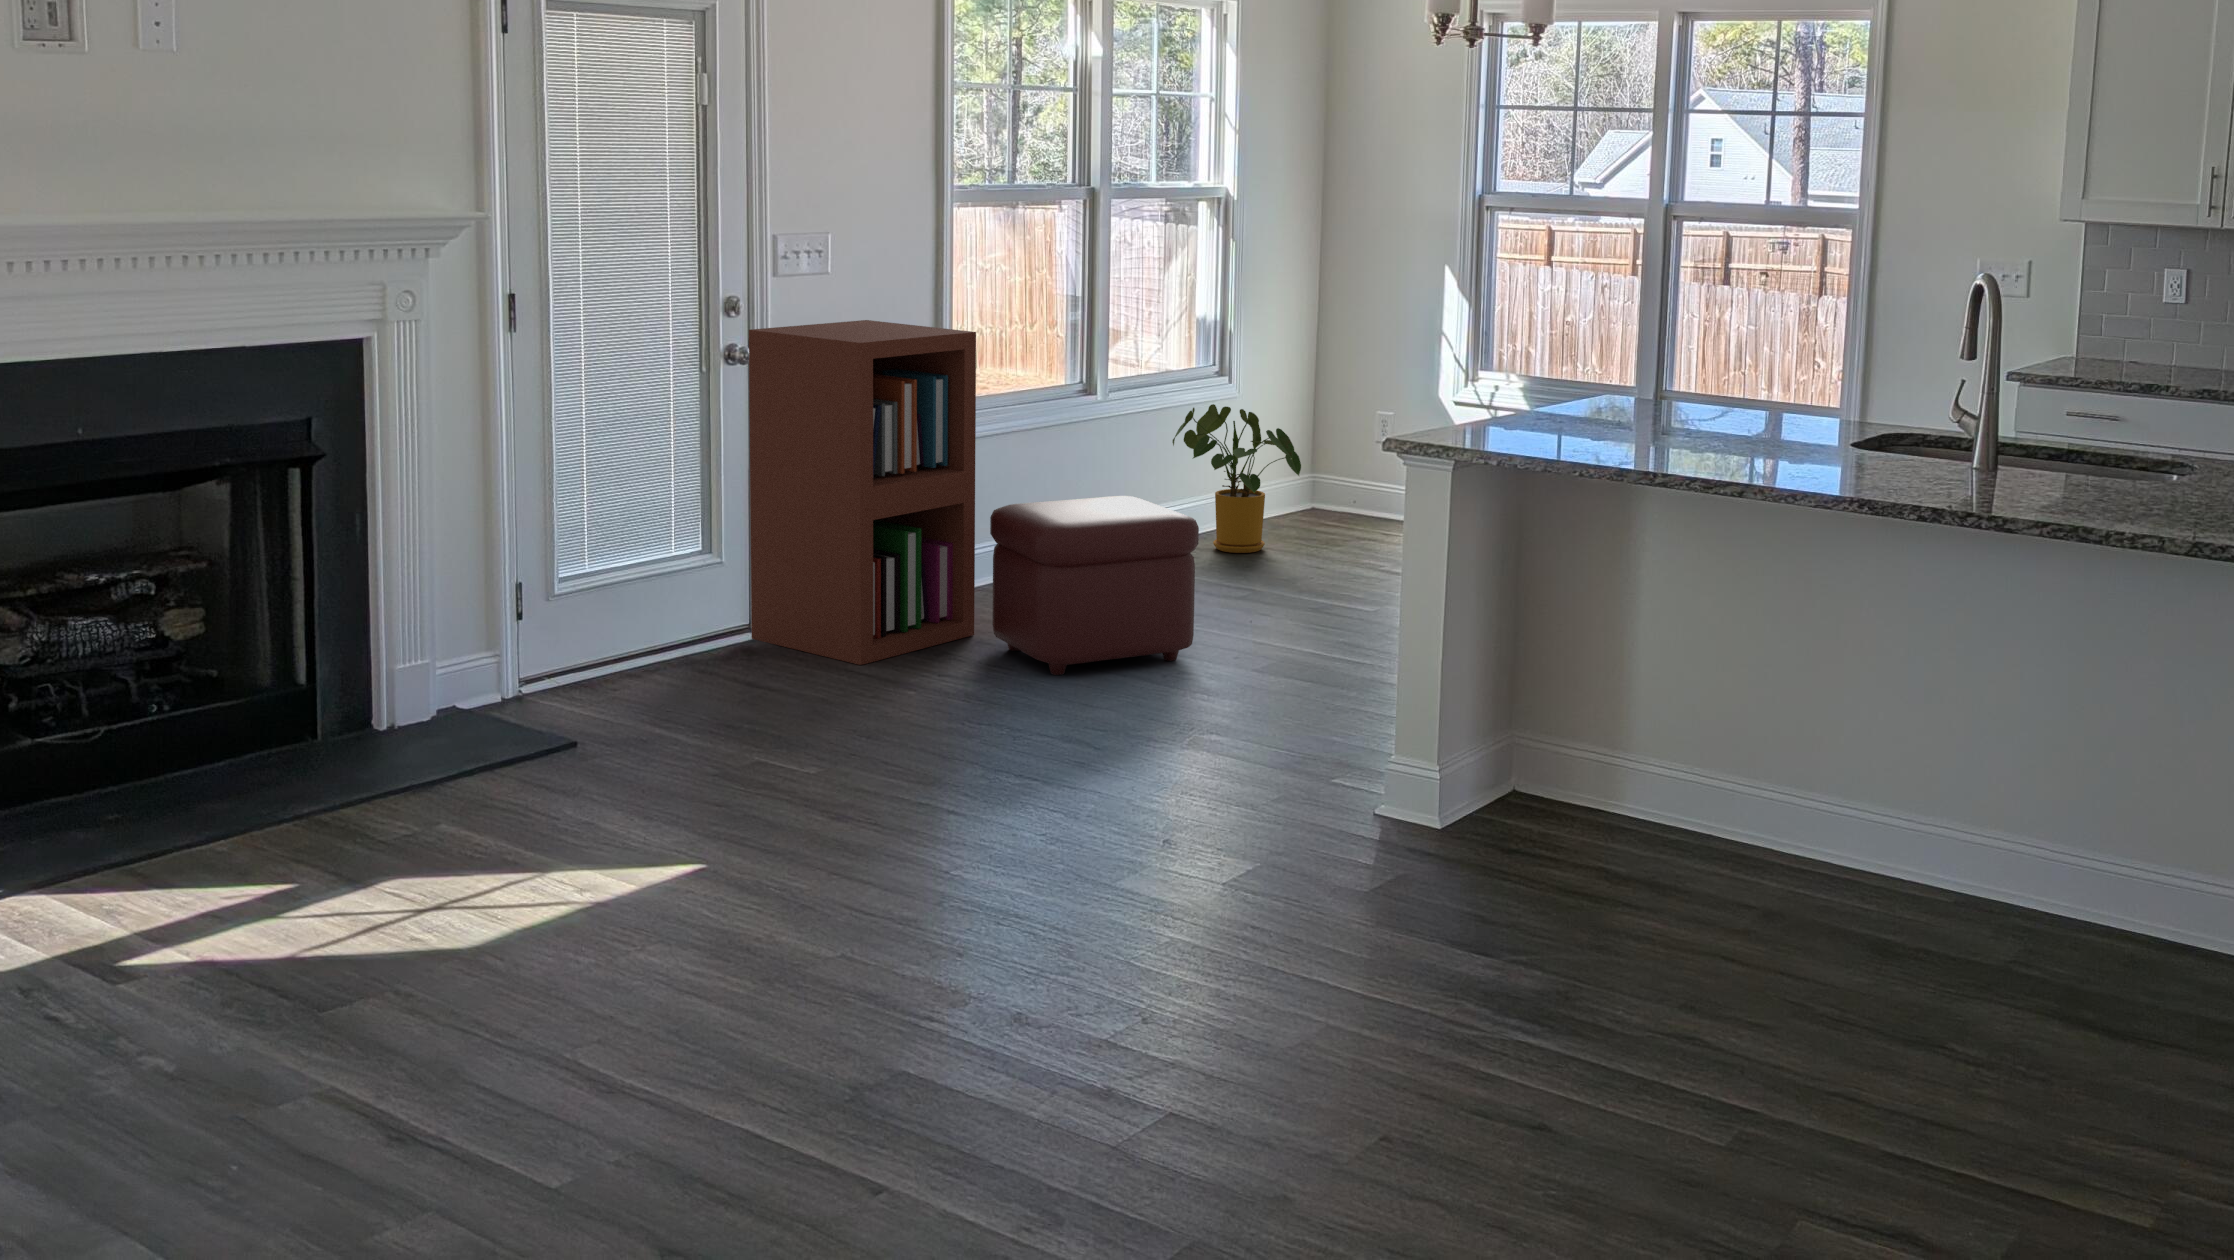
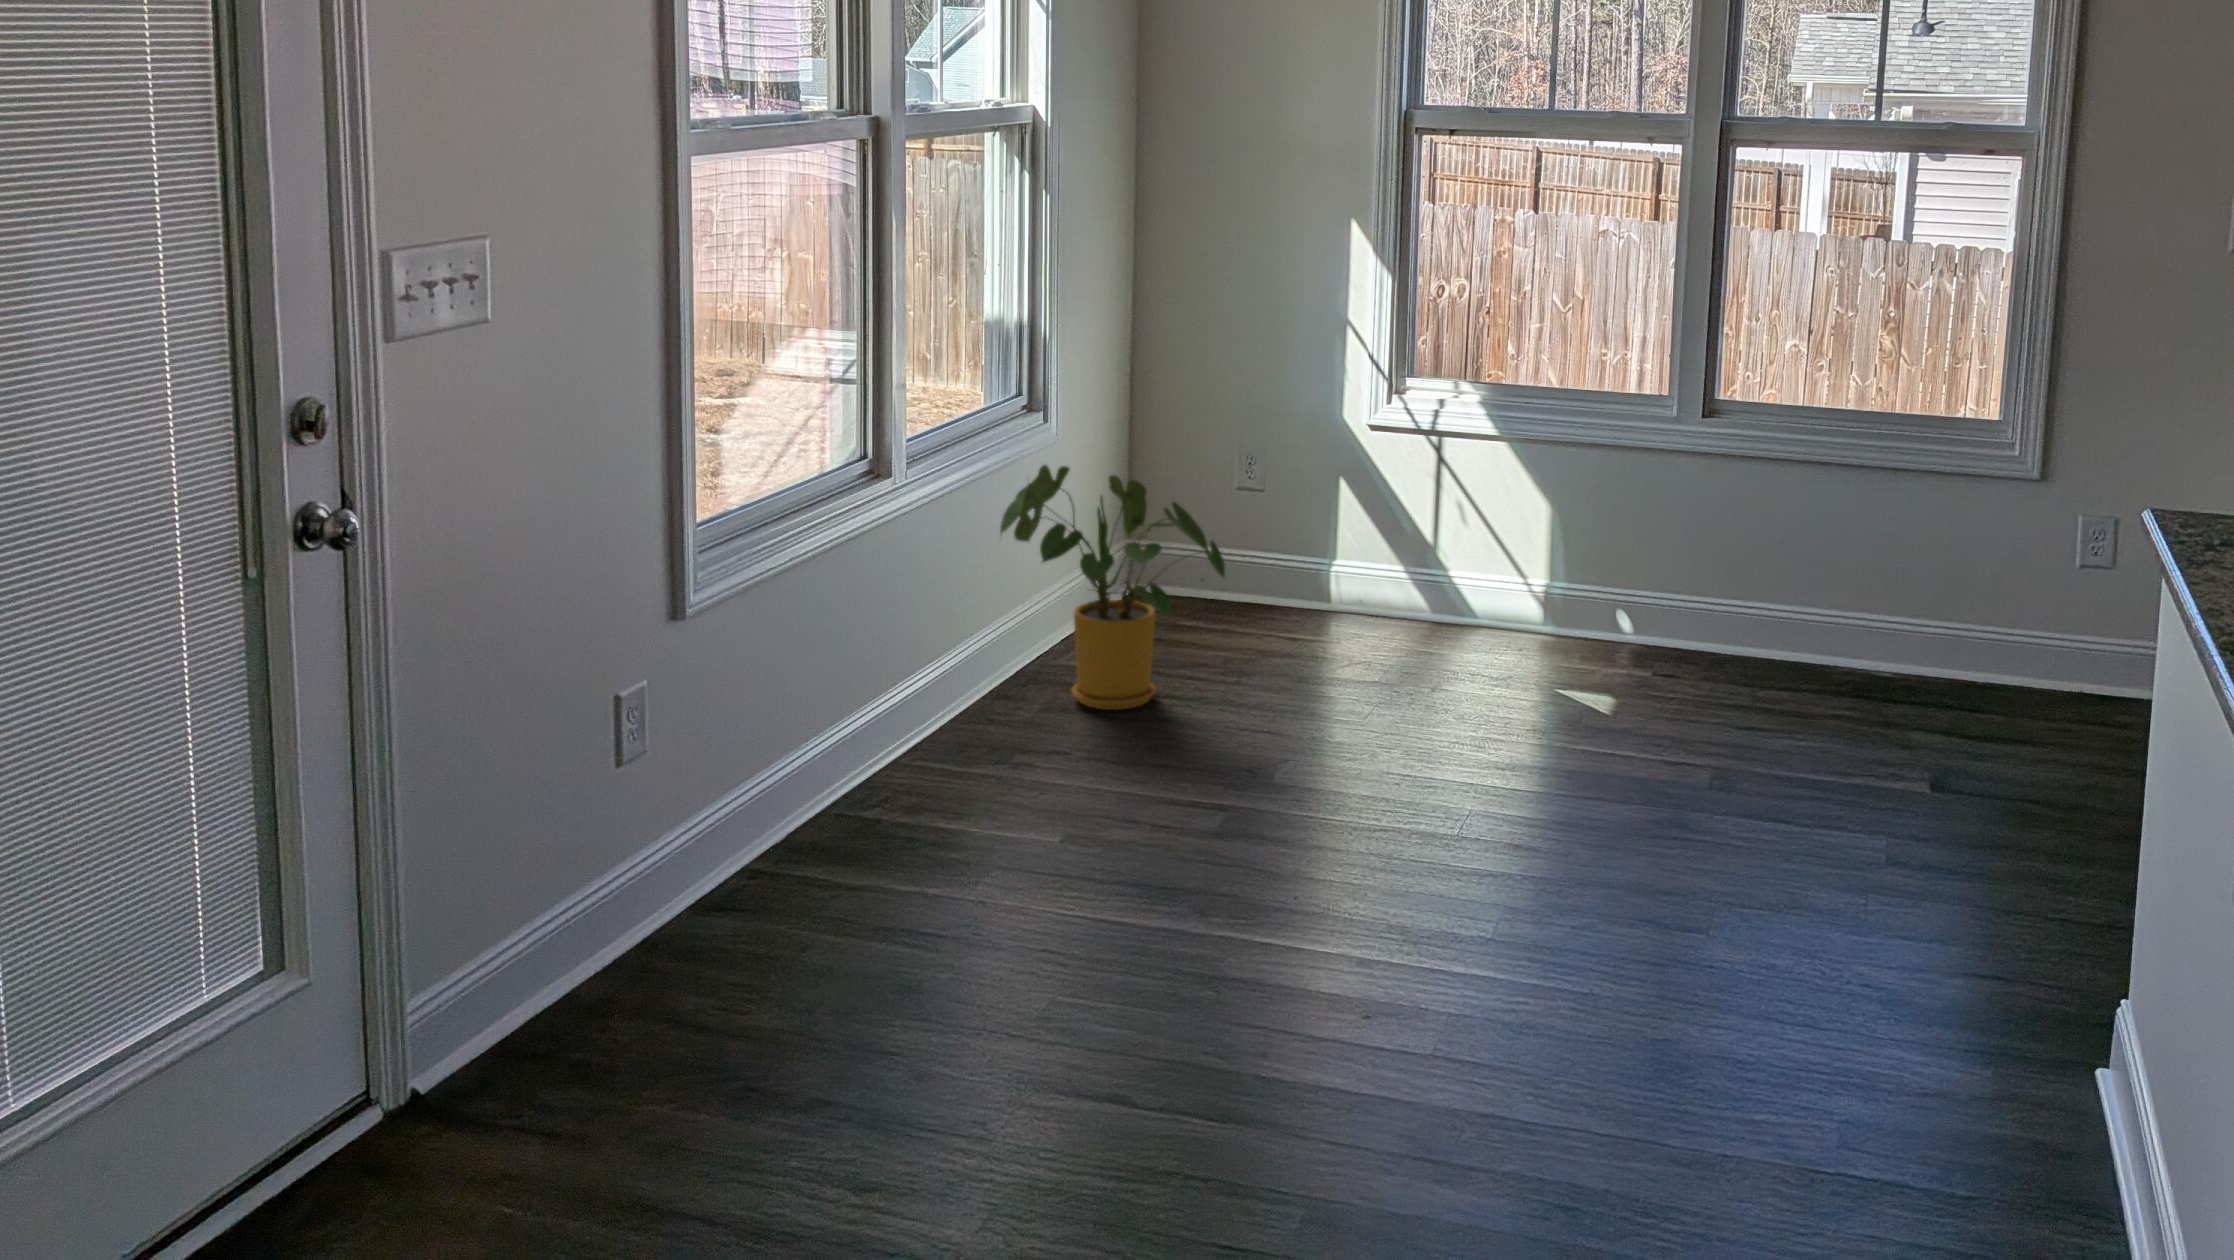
bookshelf: present [749,320,976,665] -> none [345,409,855,1185]
ottoman: present [990,496,1199,675] -> none [913,717,1335,1135]

